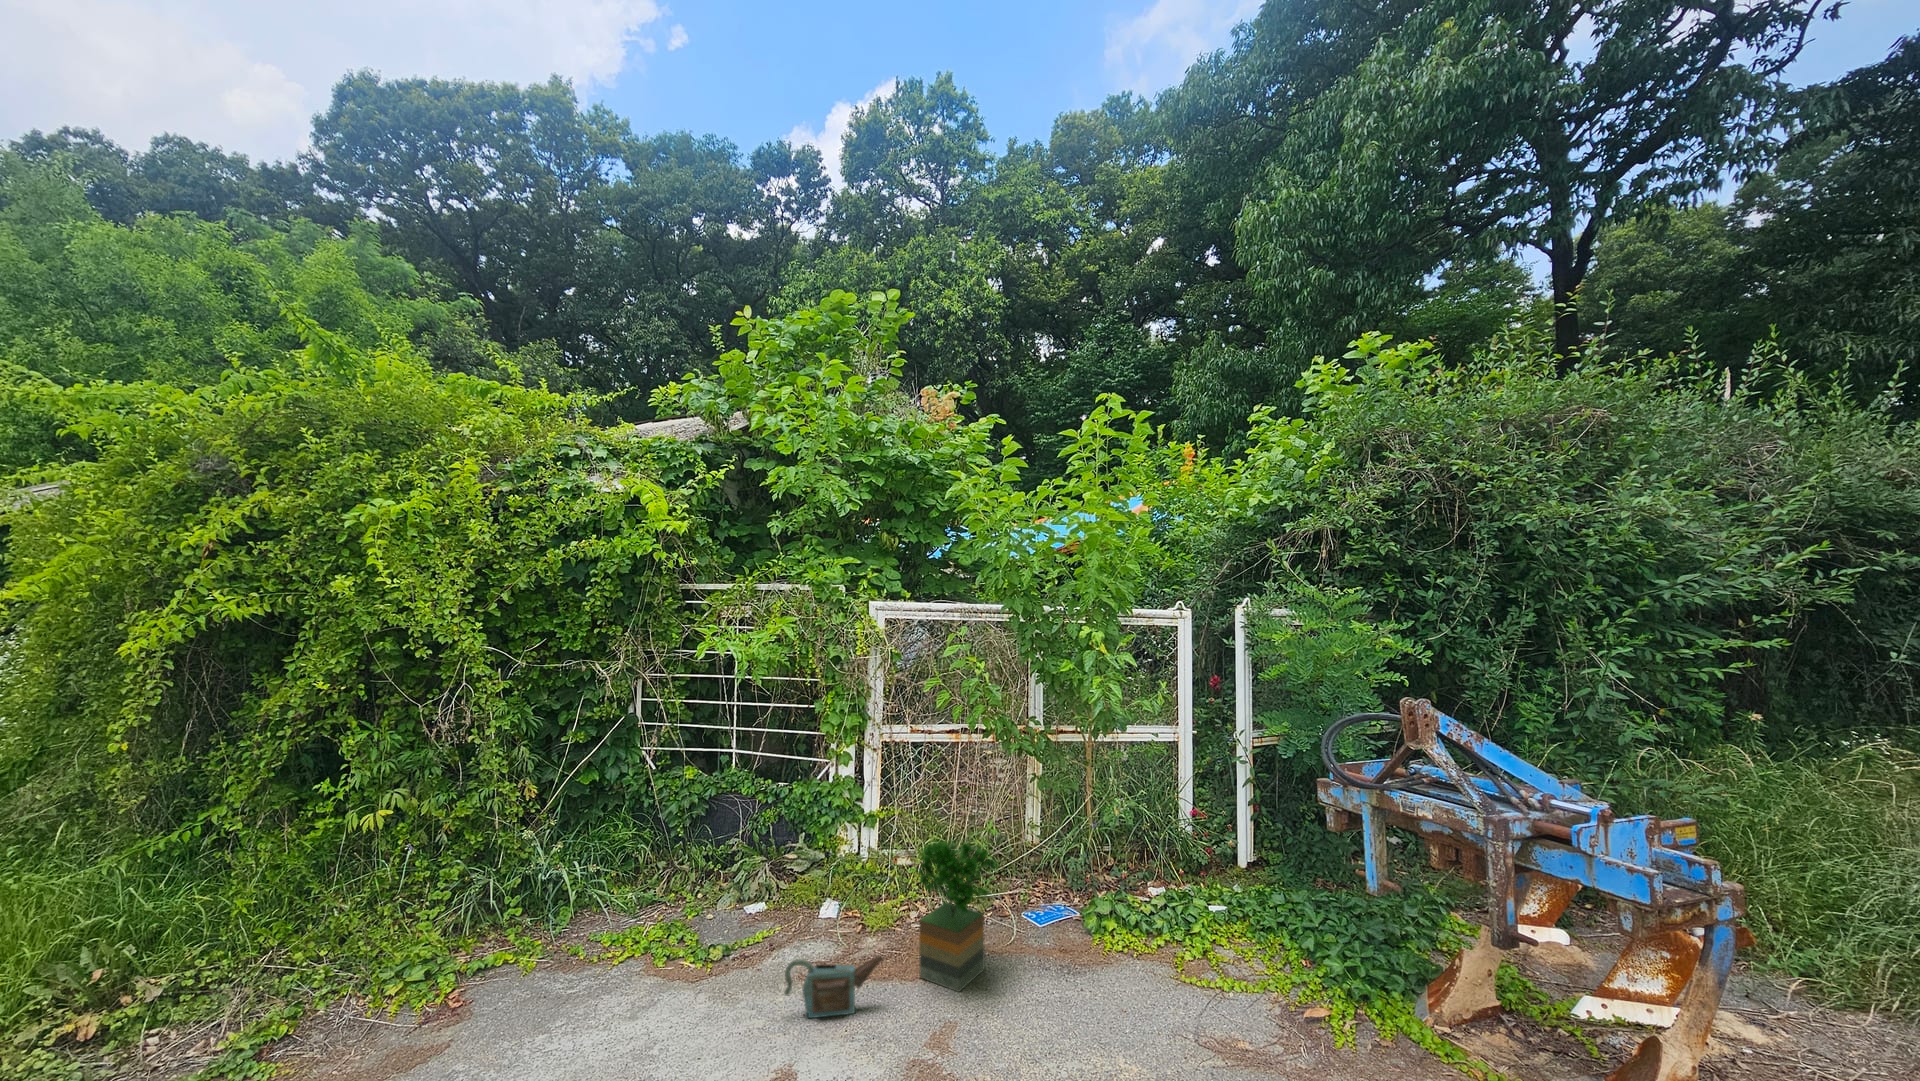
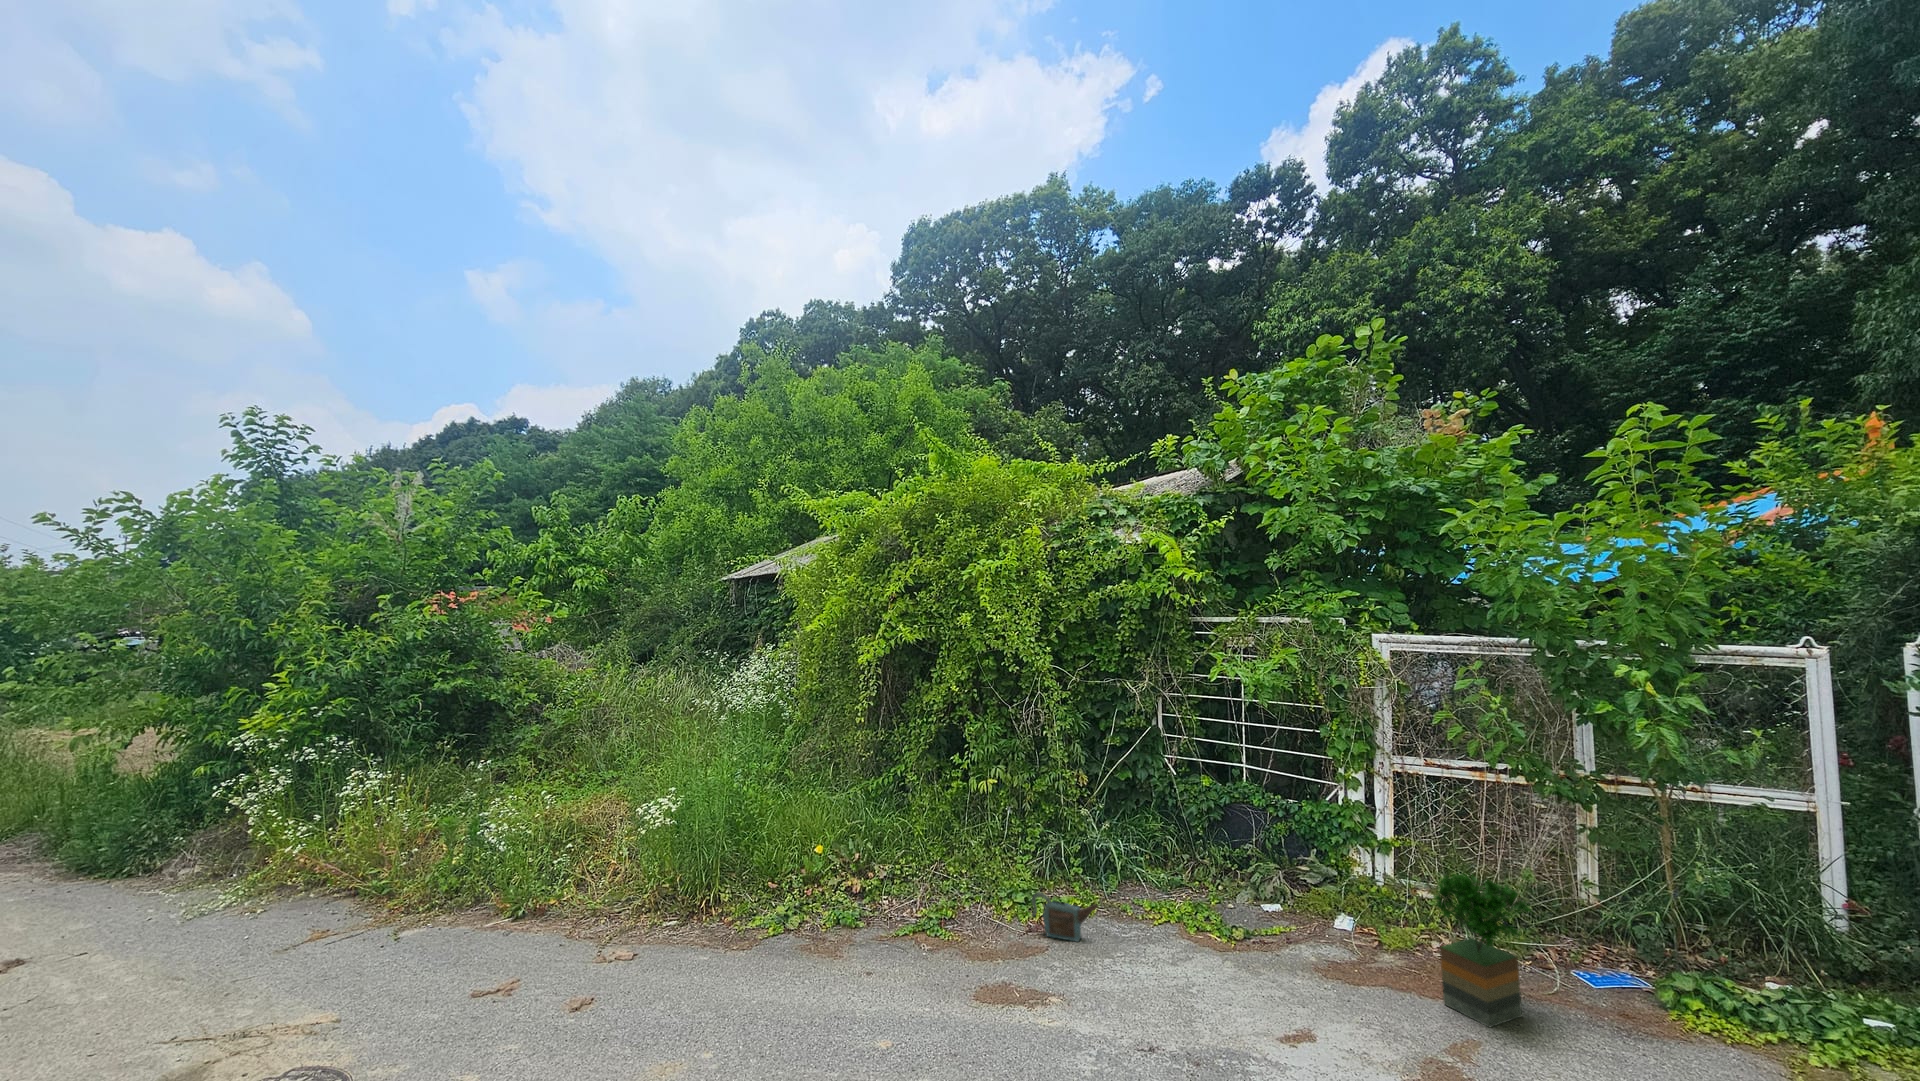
watering can: present [784,956,883,1018] -> present [1032,892,1099,942]

